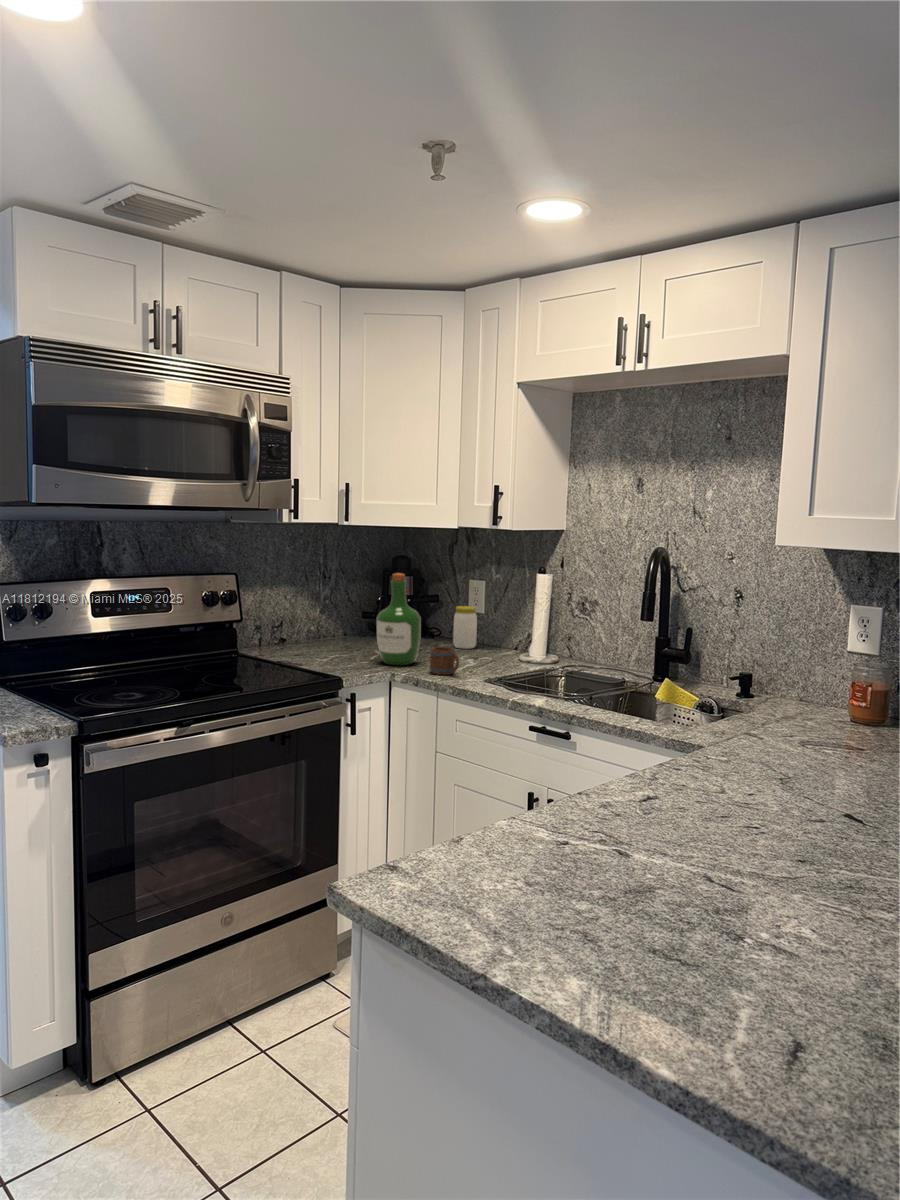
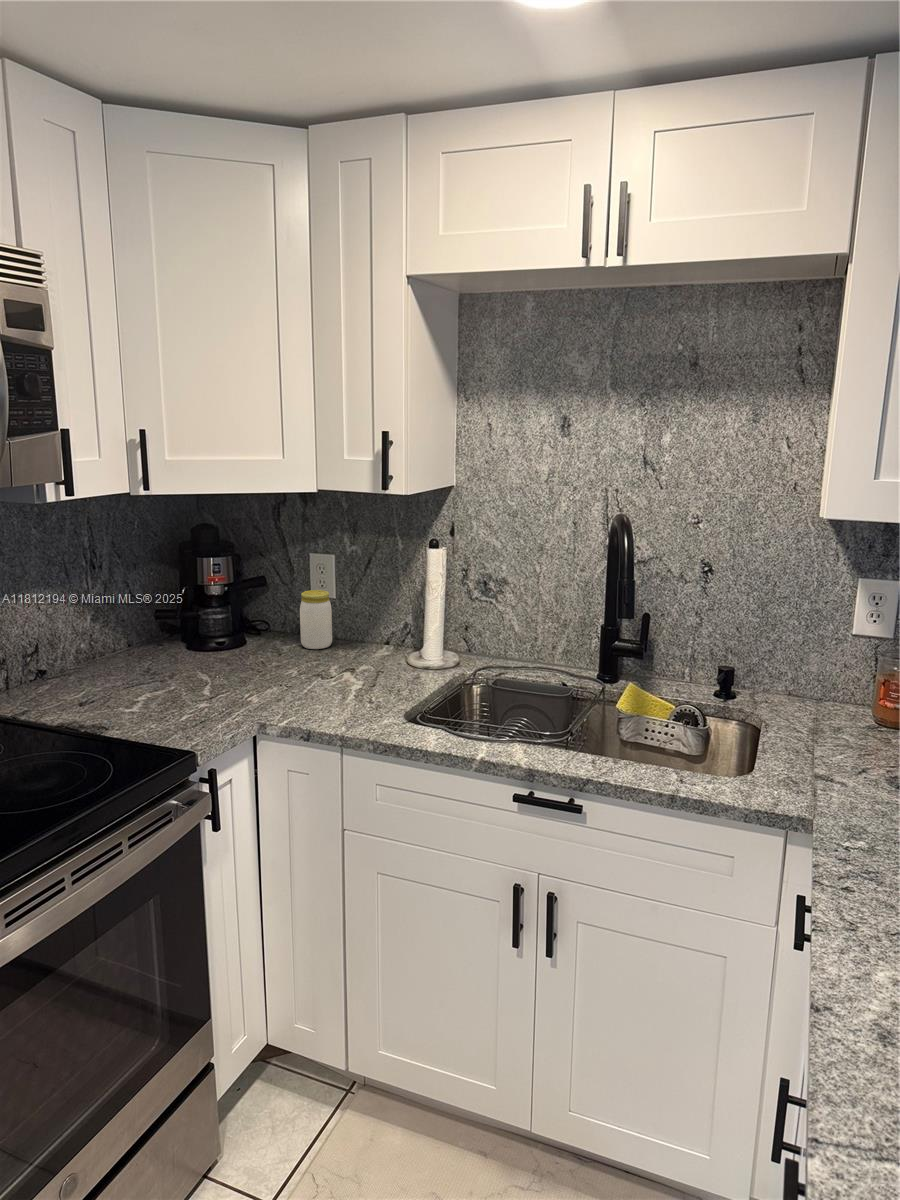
wine bottle: present [376,573,421,665] -> none [220,570,289,707]
mug: present [430,647,459,675] -> none [319,674,370,719]

